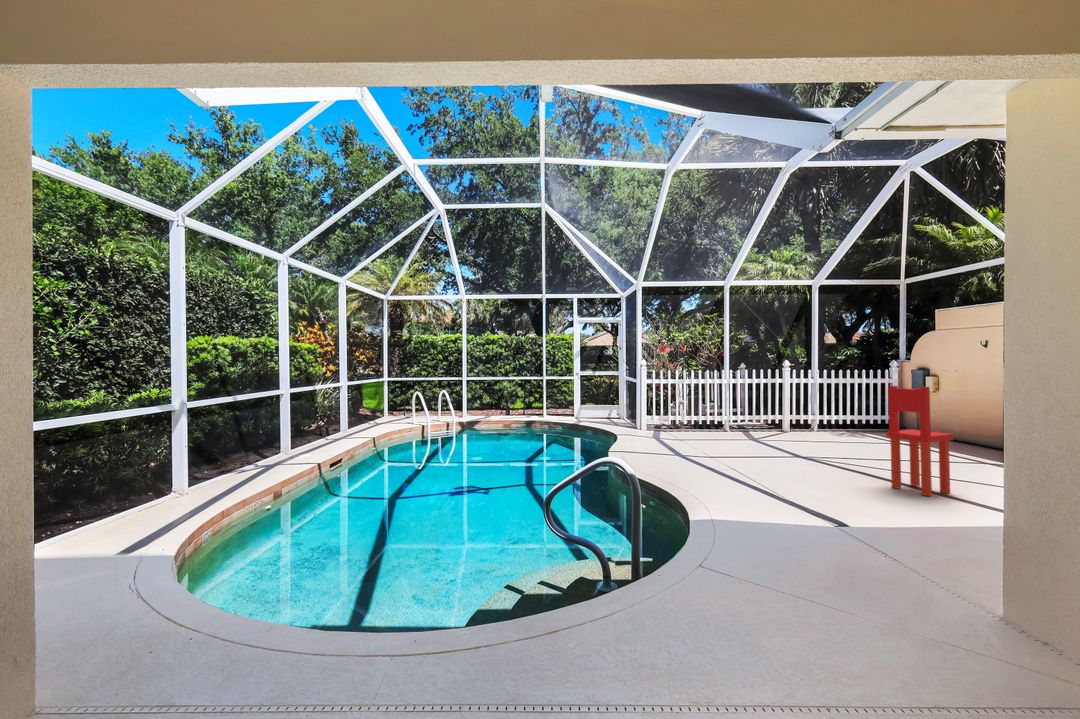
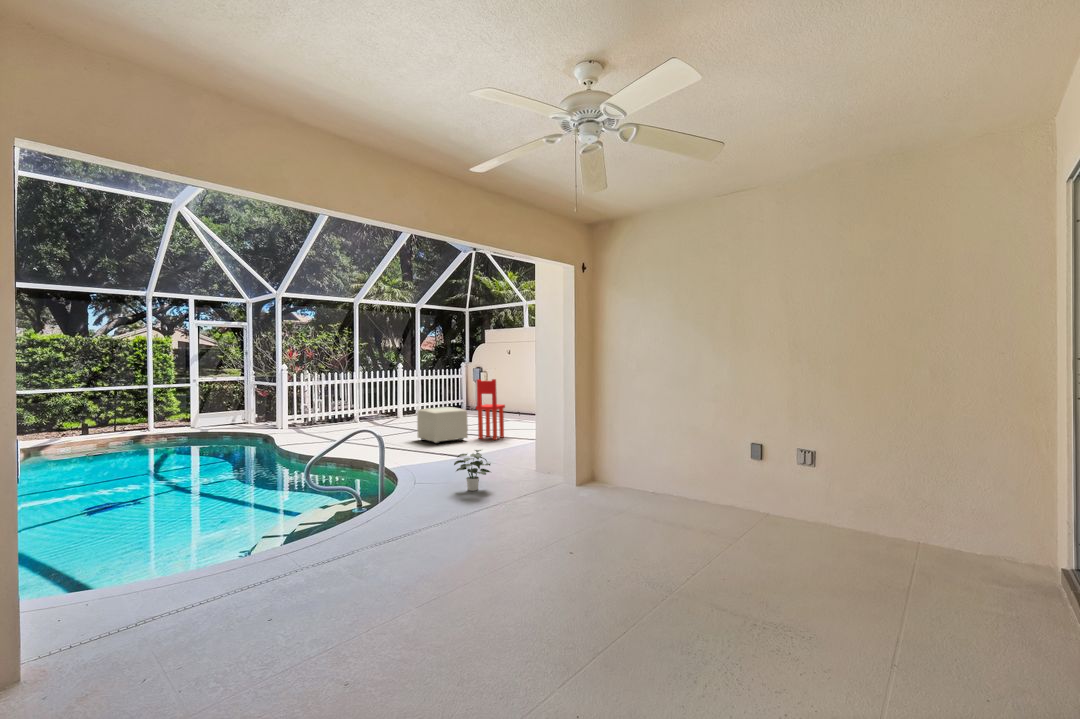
ottoman: none [781,426,867,485] -> present [417,407,468,444]
potted plant: none [755,533,845,625] -> present [454,450,490,491]

